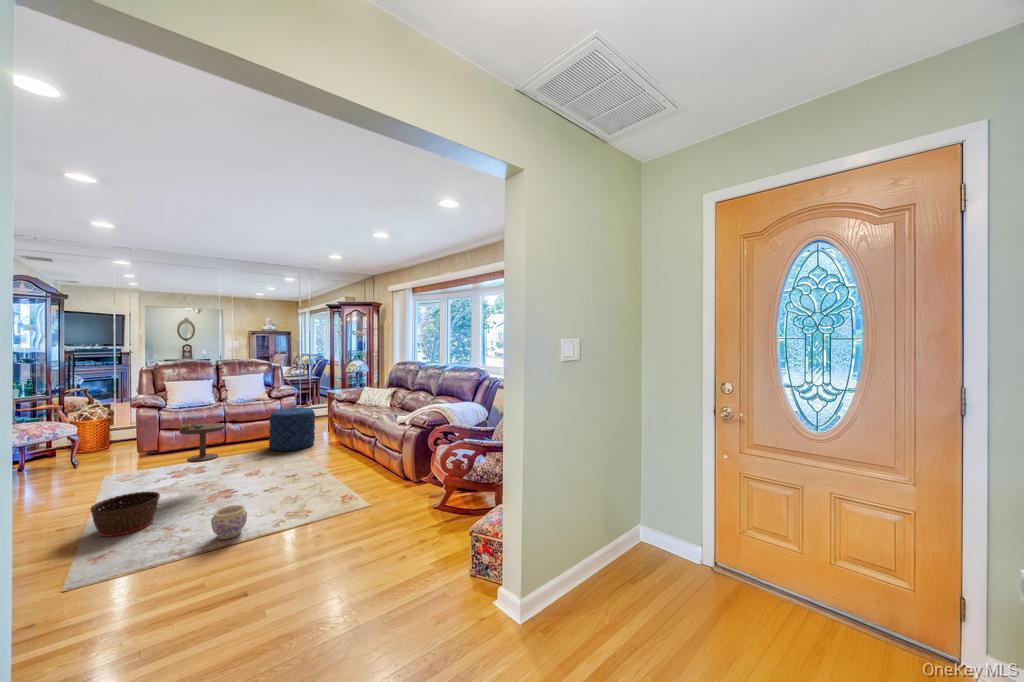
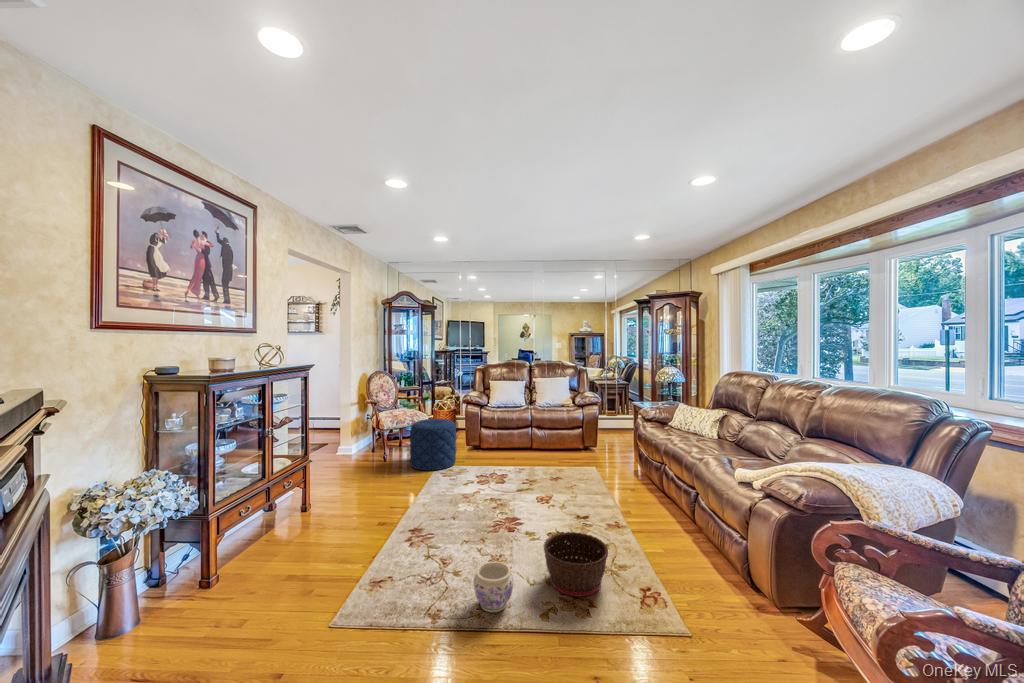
pouf: present [269,407,315,451] -> present [410,419,457,470]
side table: present [180,423,225,463] -> none [475,433,515,509]
basket: present [91,492,160,537] -> present [544,532,608,597]

